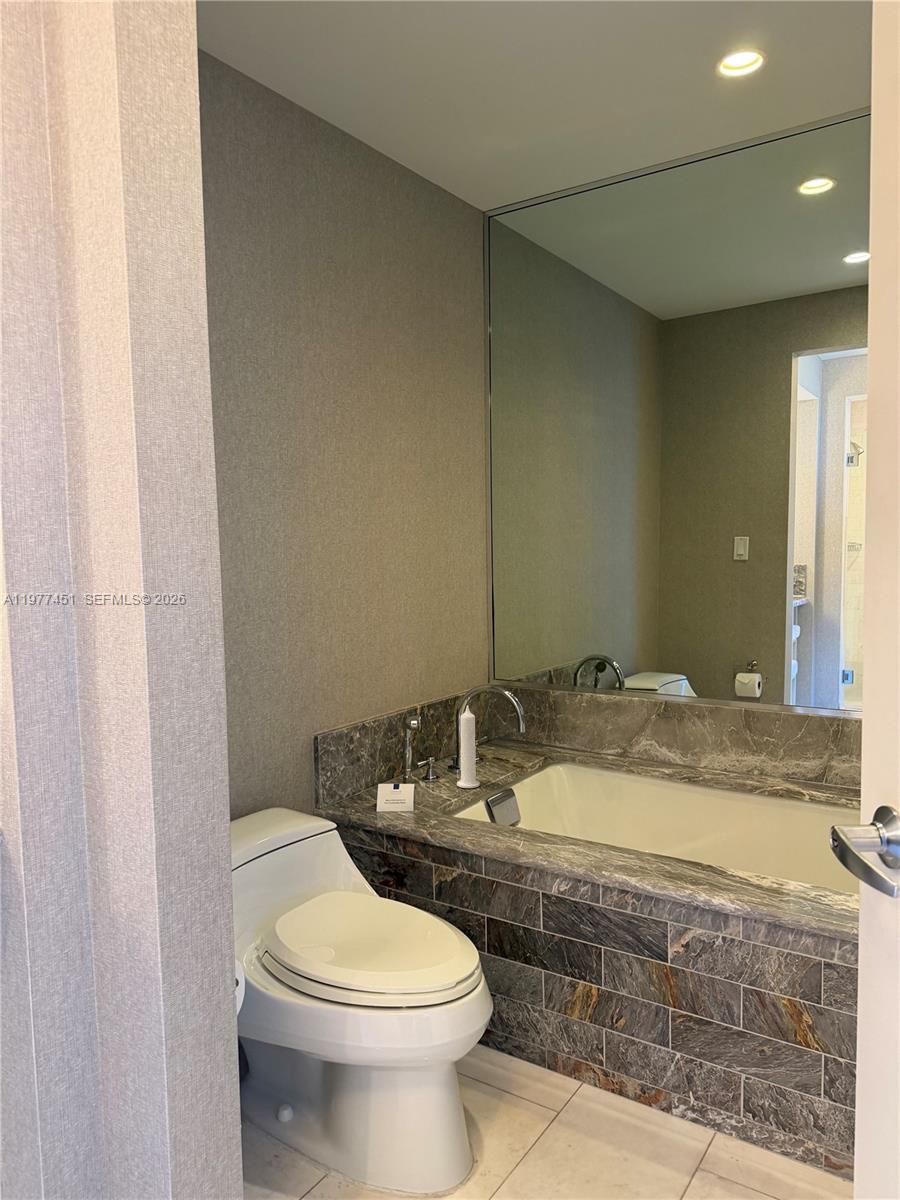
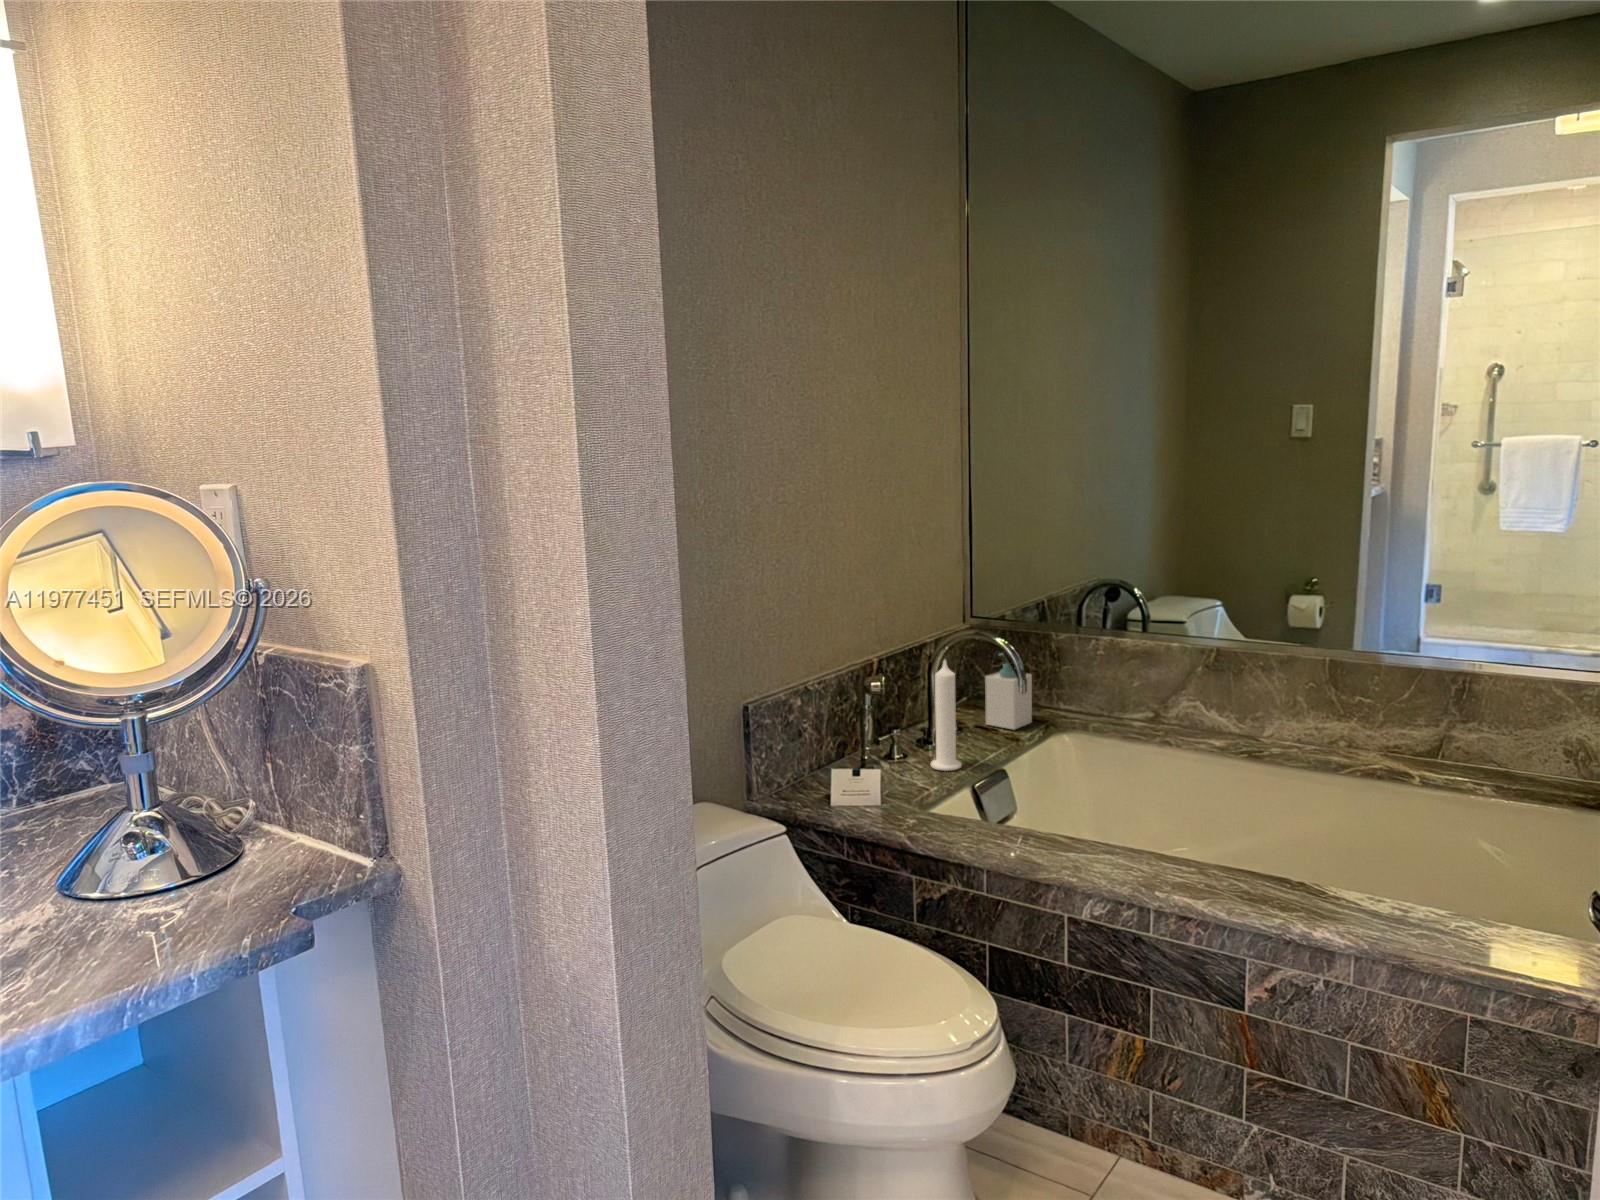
soap bottle: none [503,702,537,761] -> present [985,653,1032,729]

